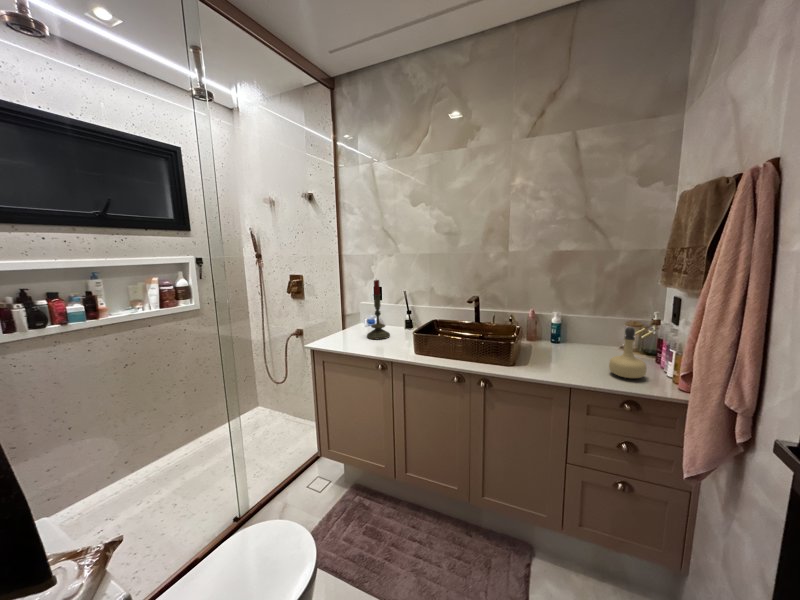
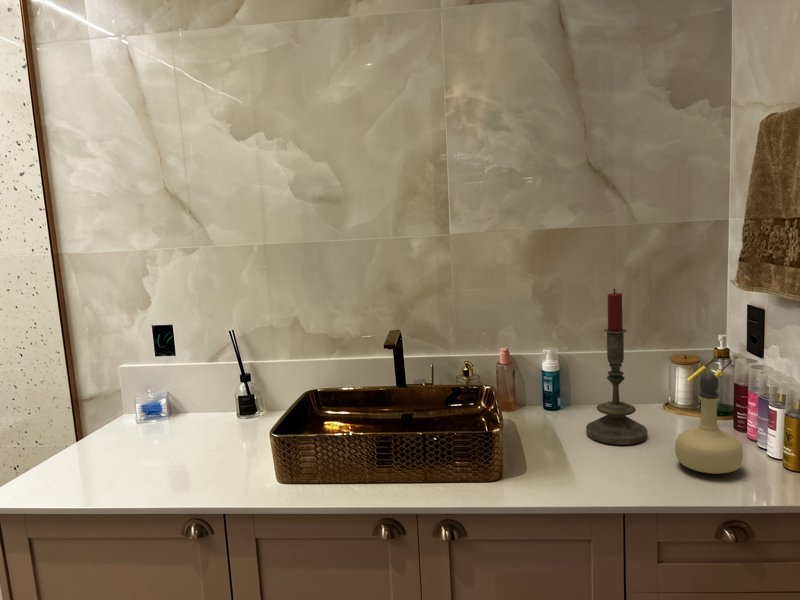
candle: present [367,280,390,339] -> present [586,289,647,445]

